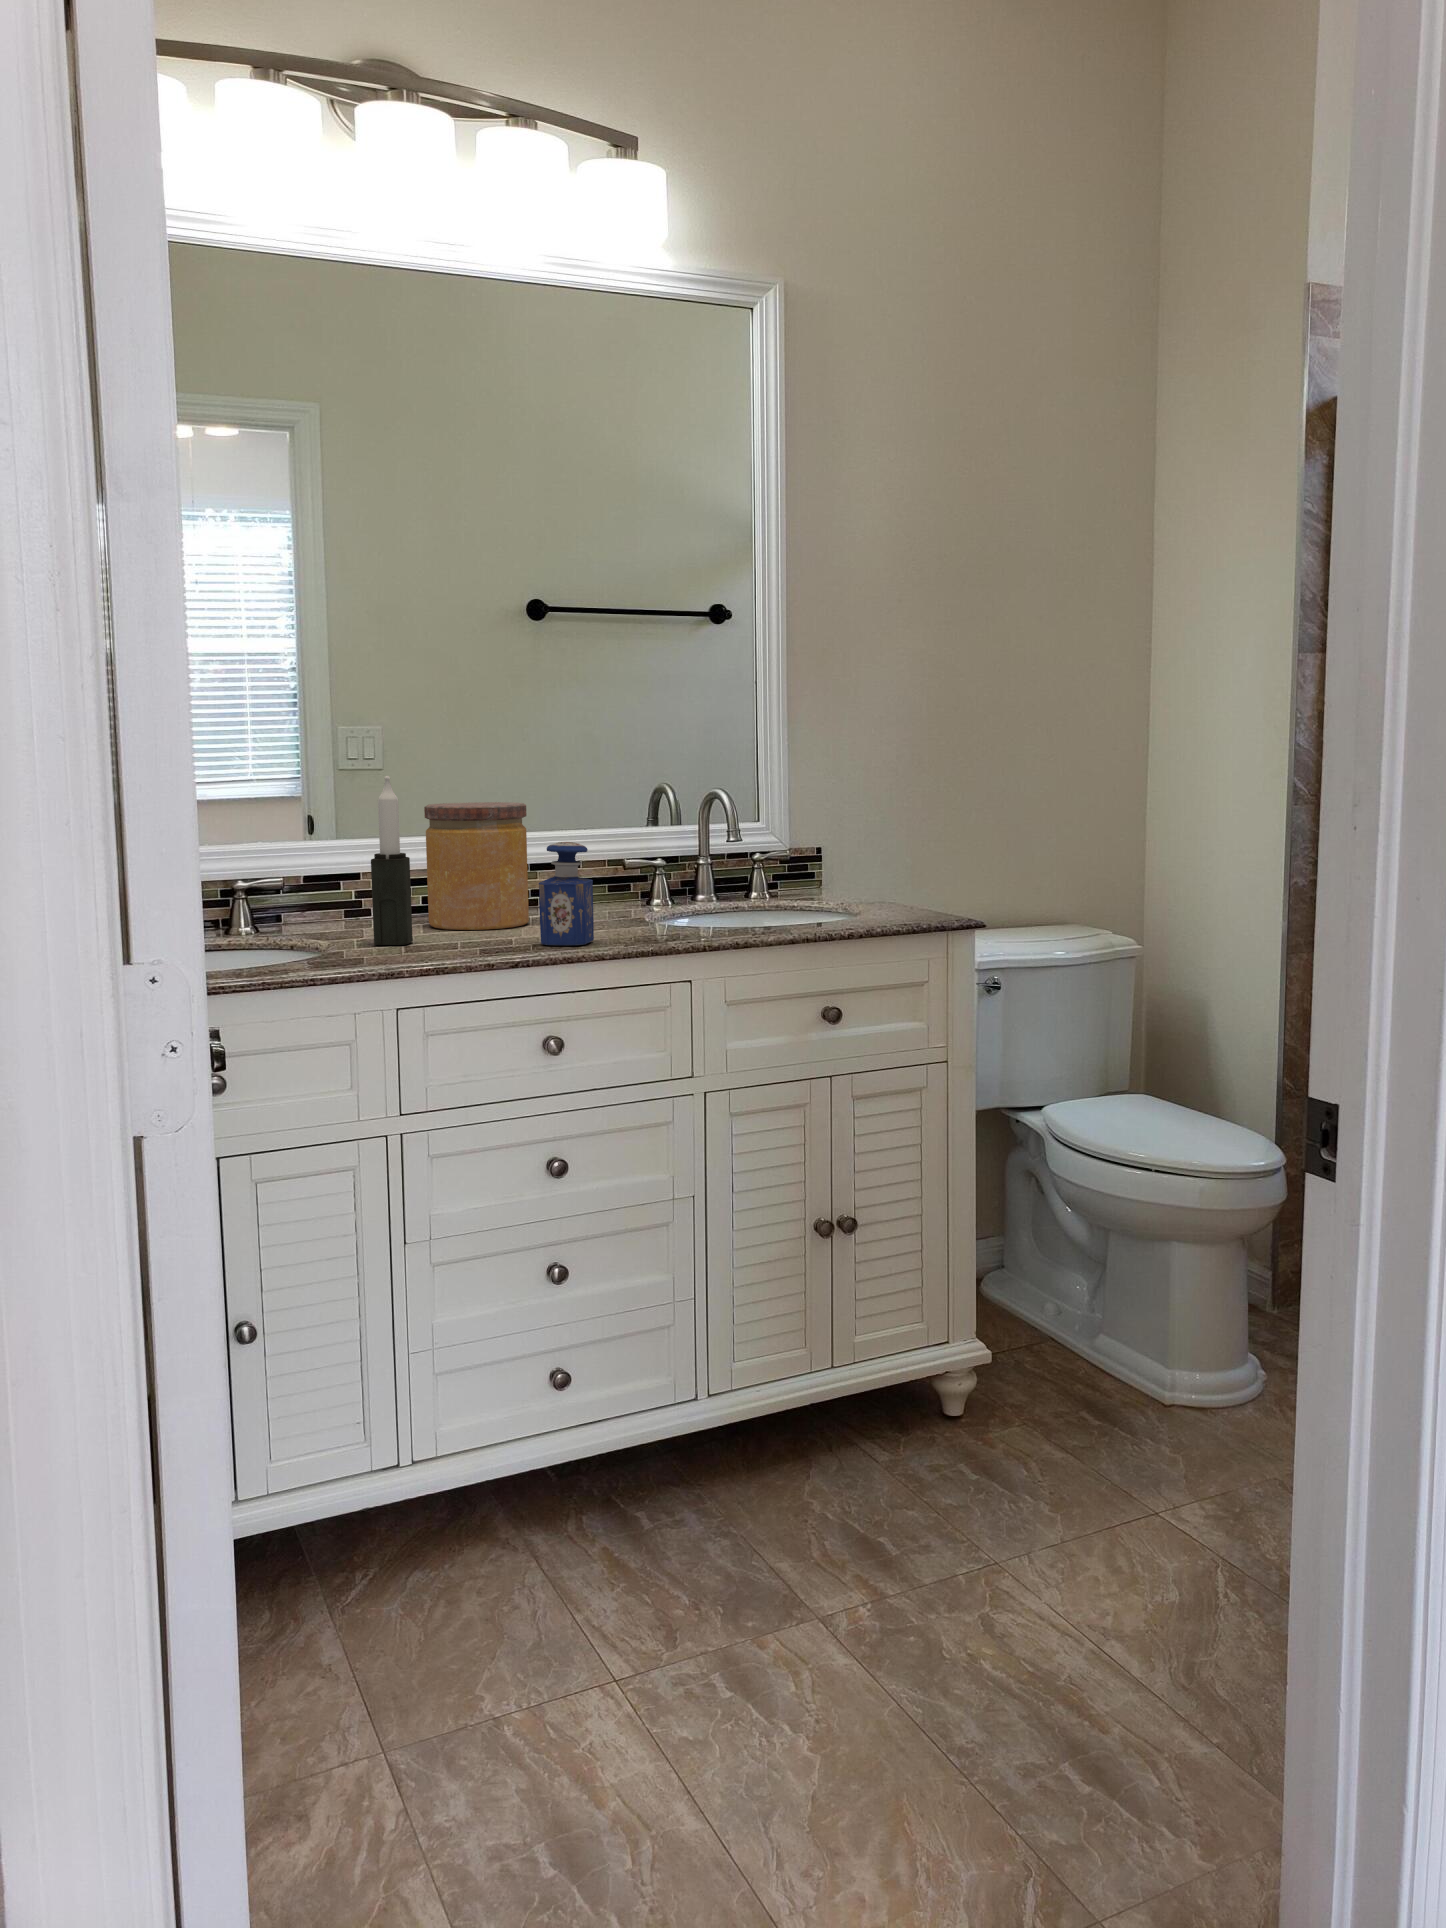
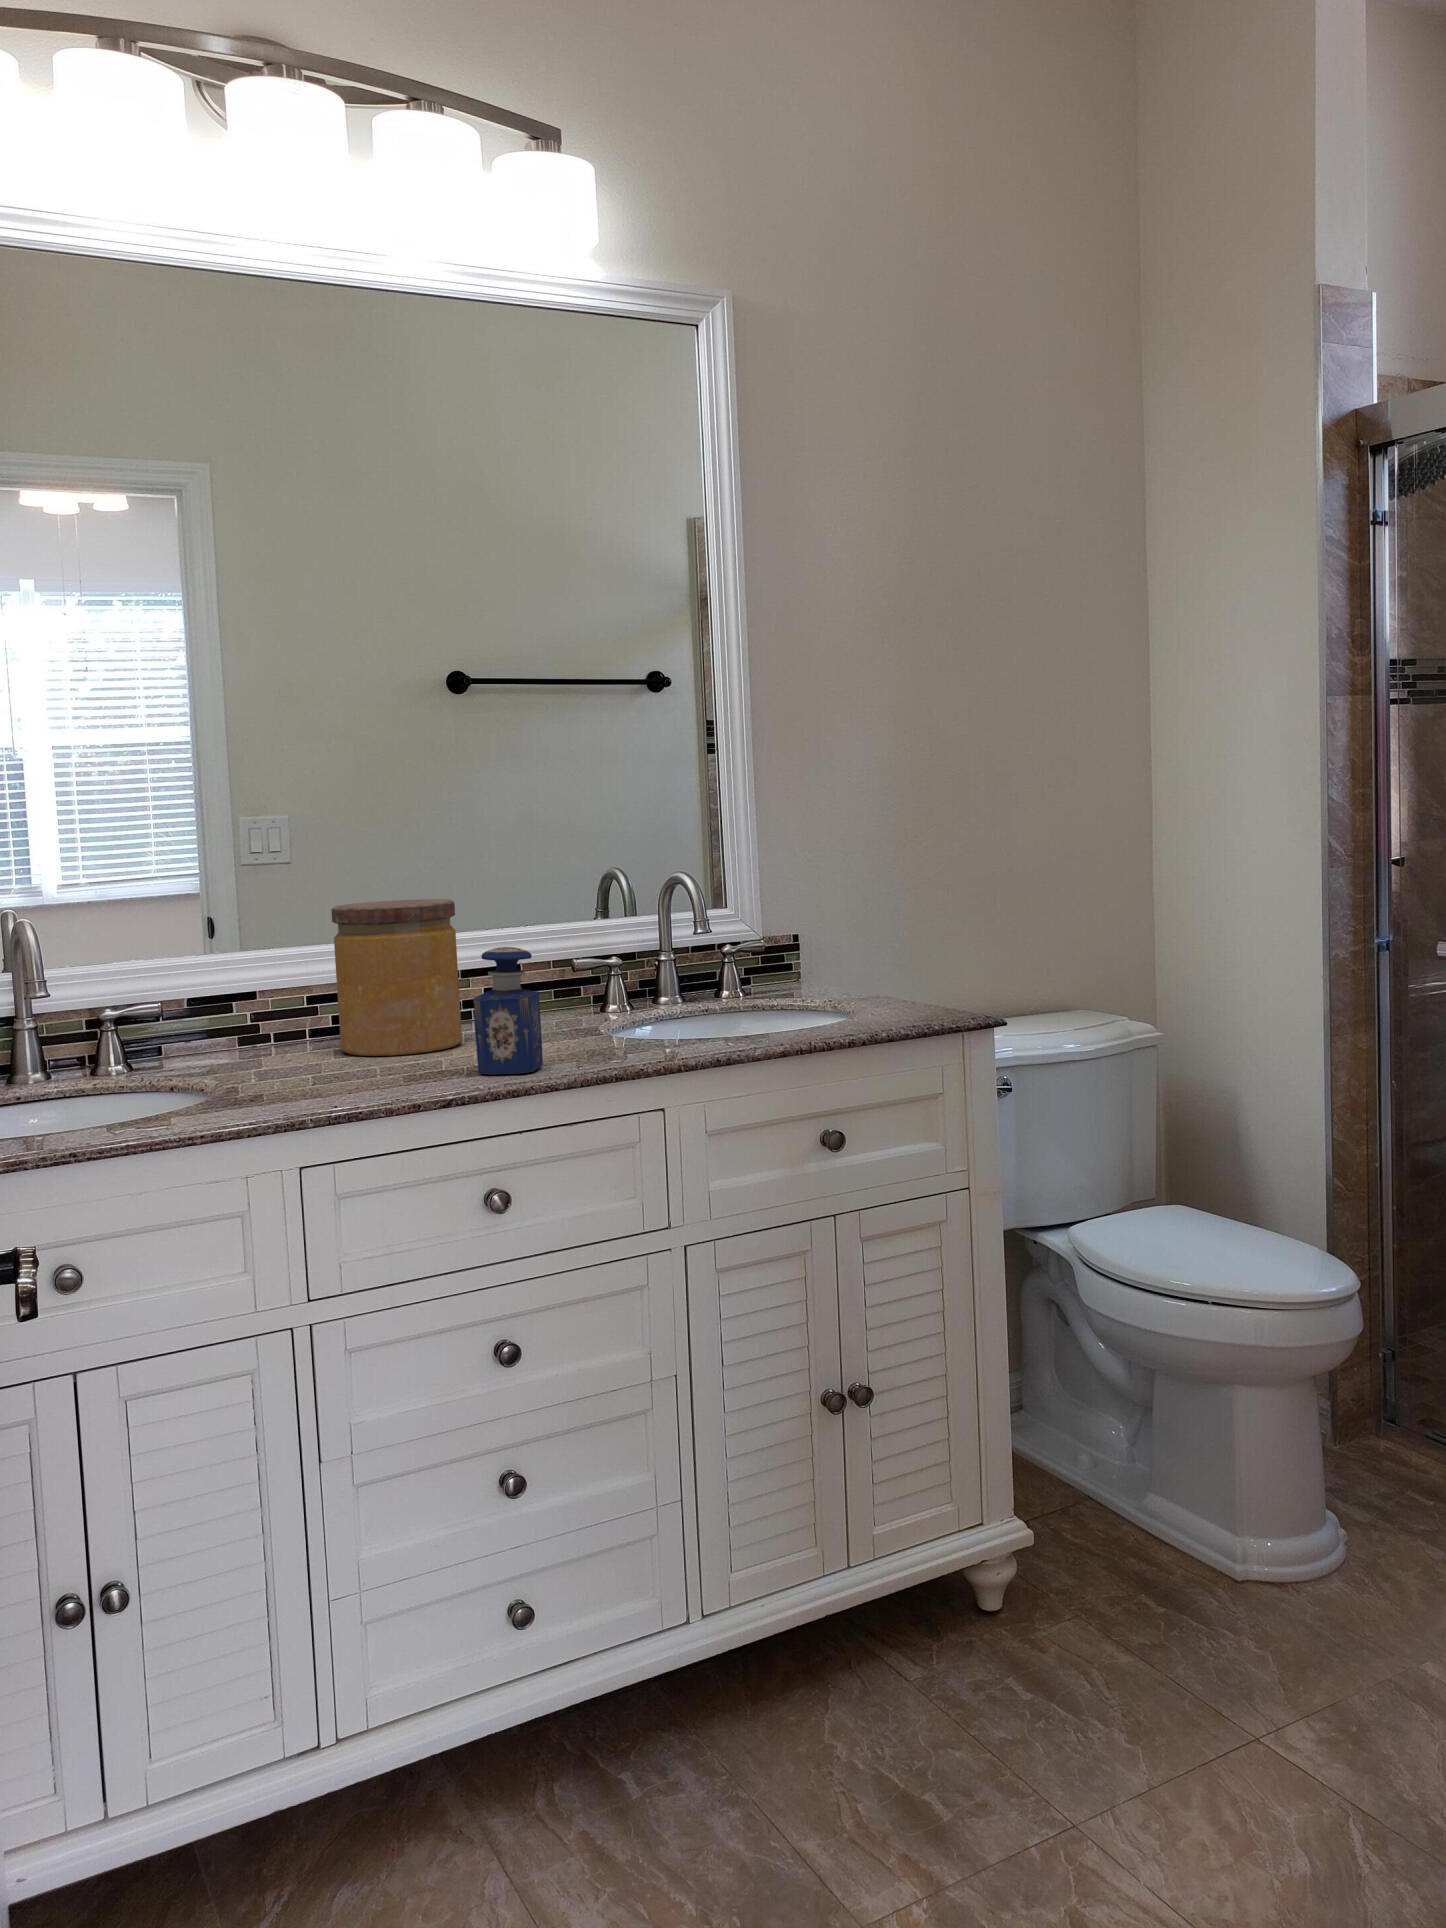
candle: present [371,776,413,945] -> none [265,875,320,1083]

